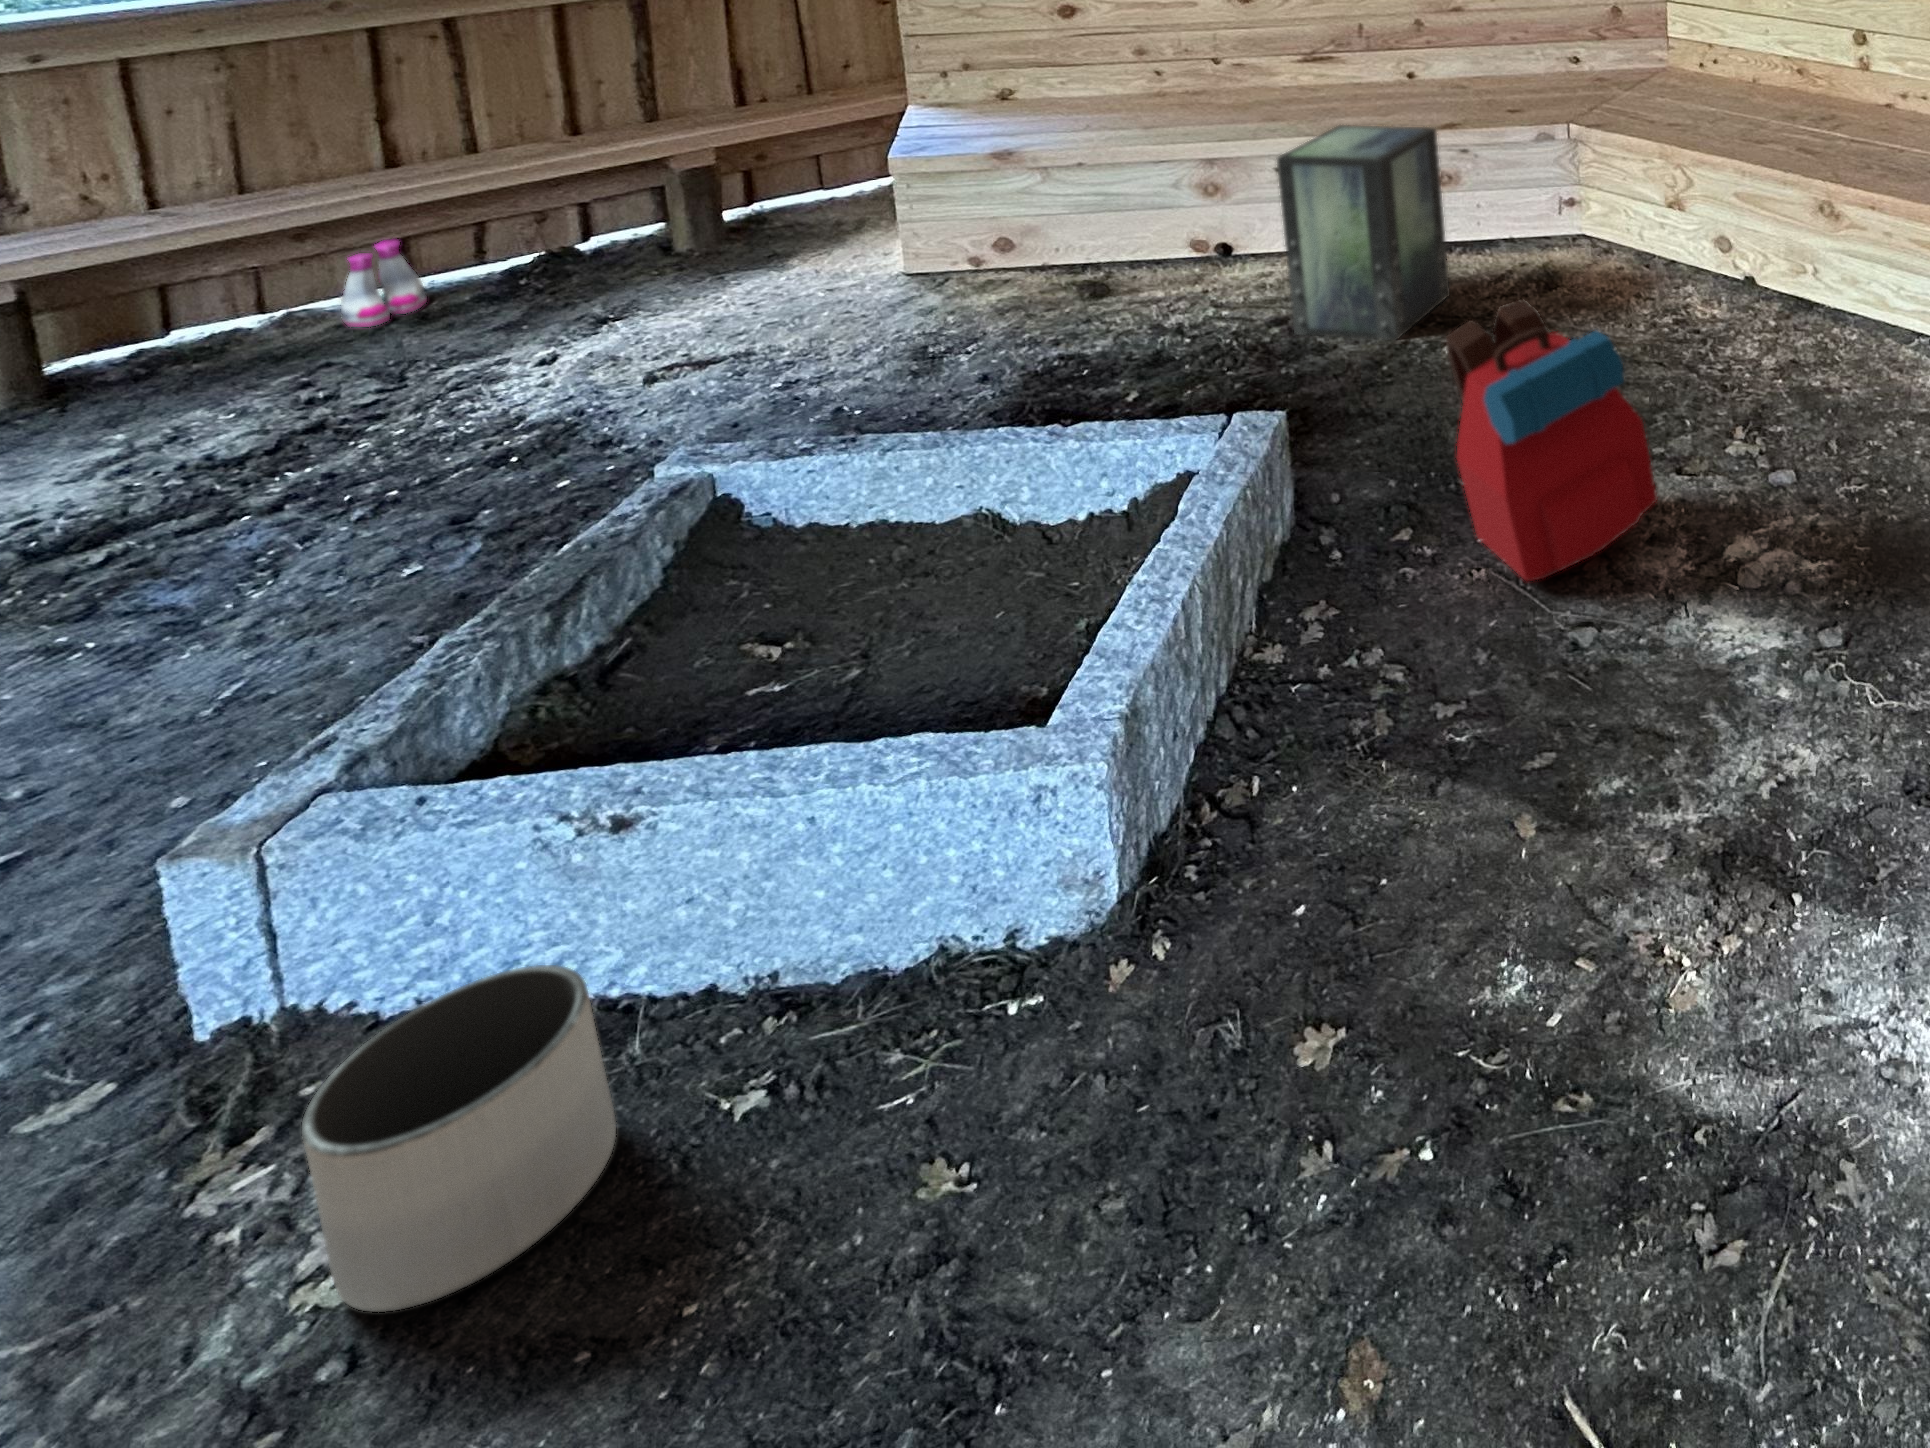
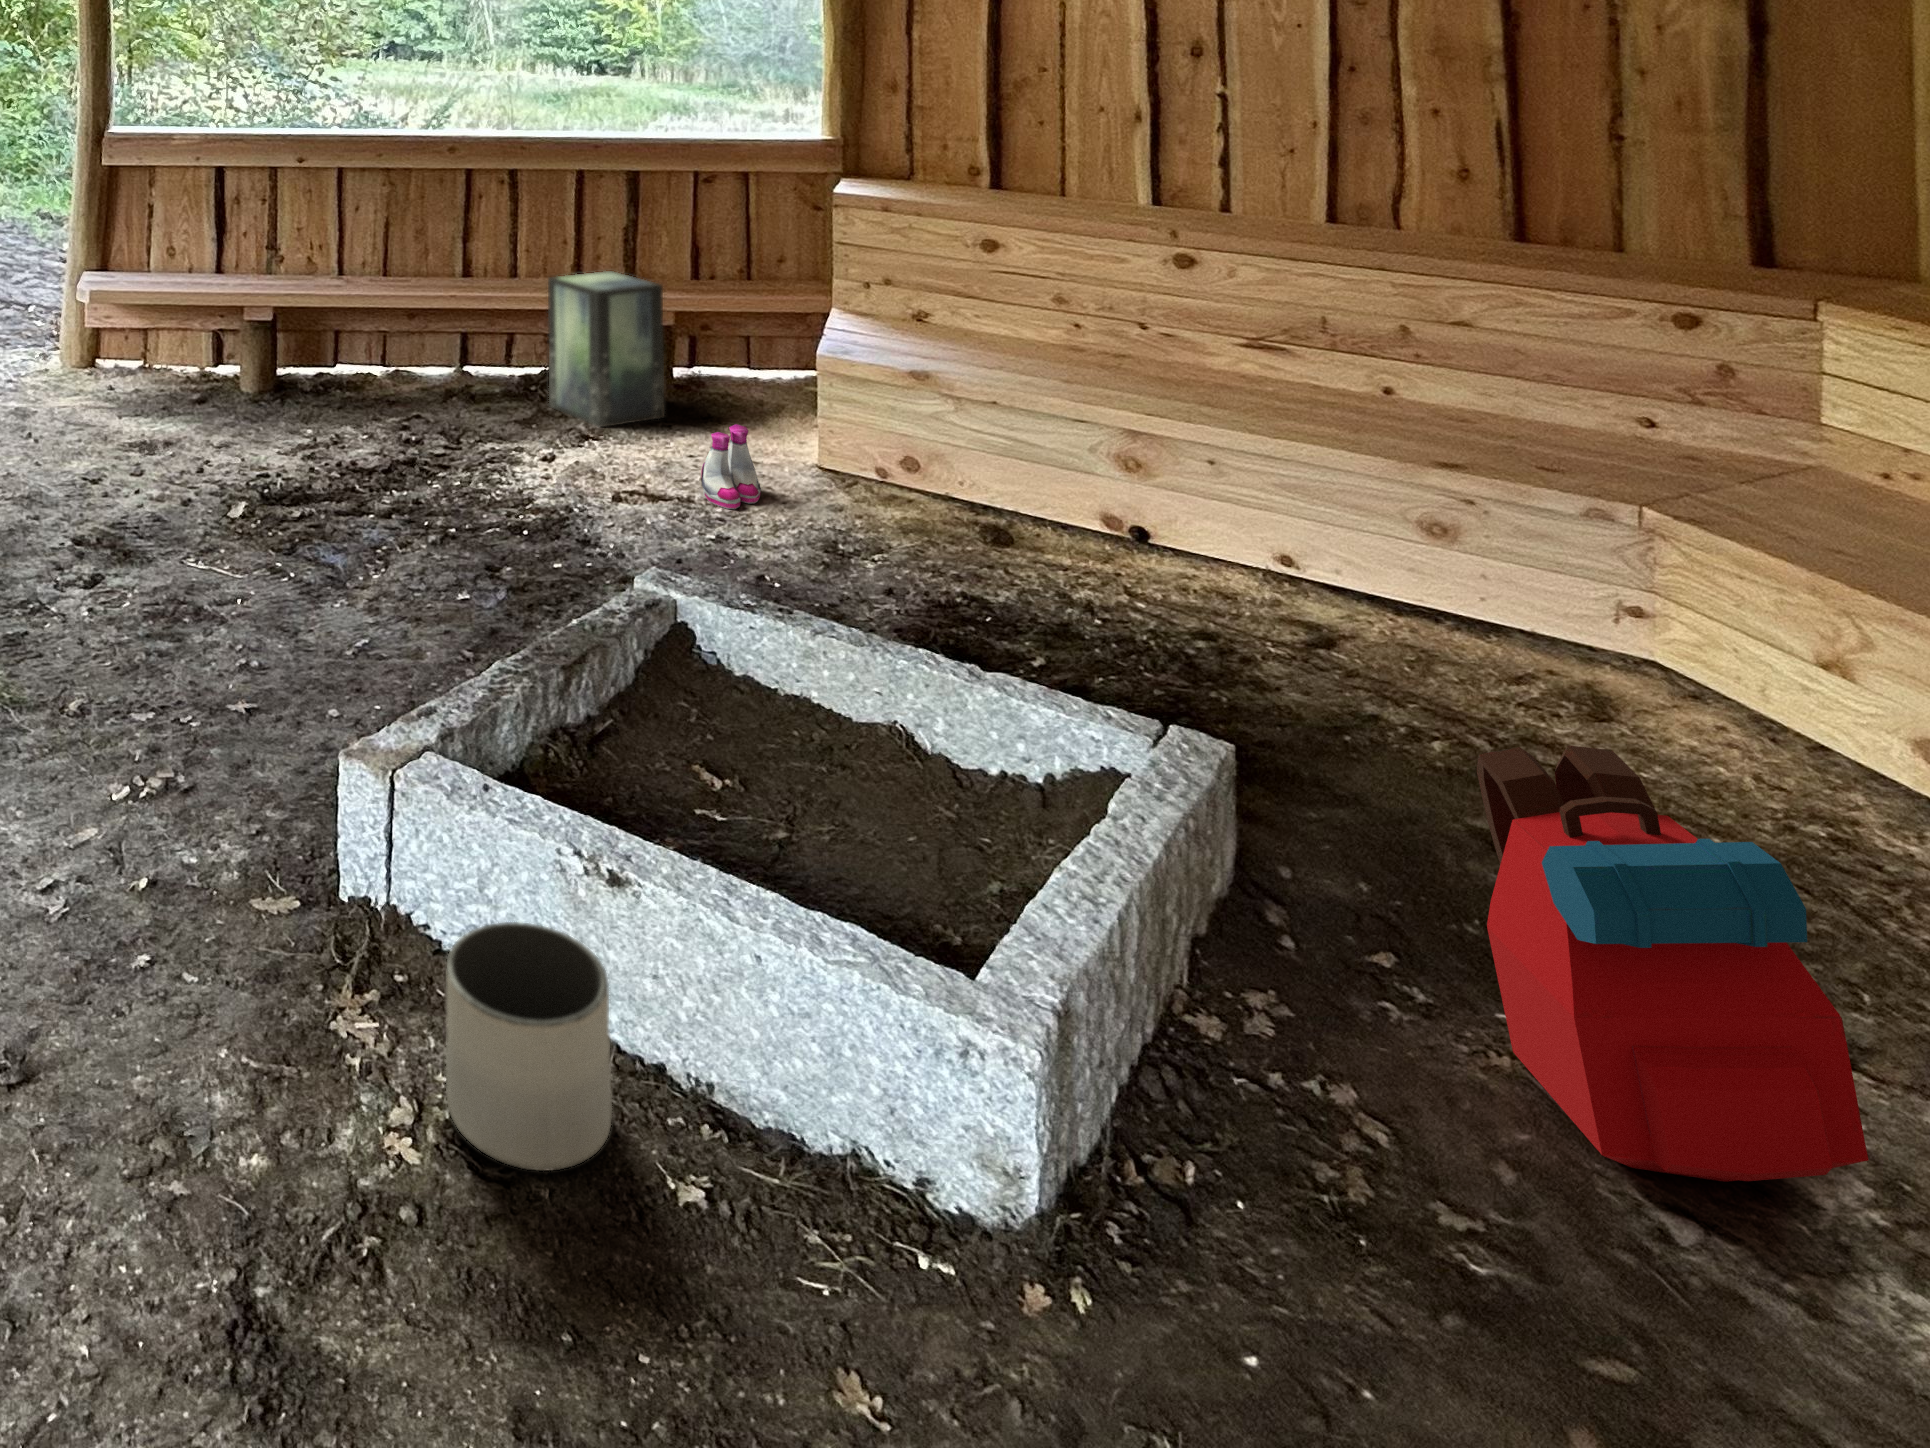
storage box: present [1277,125,1450,340] -> present [548,271,665,427]
boots: present [341,239,427,327] -> present [701,424,761,509]

